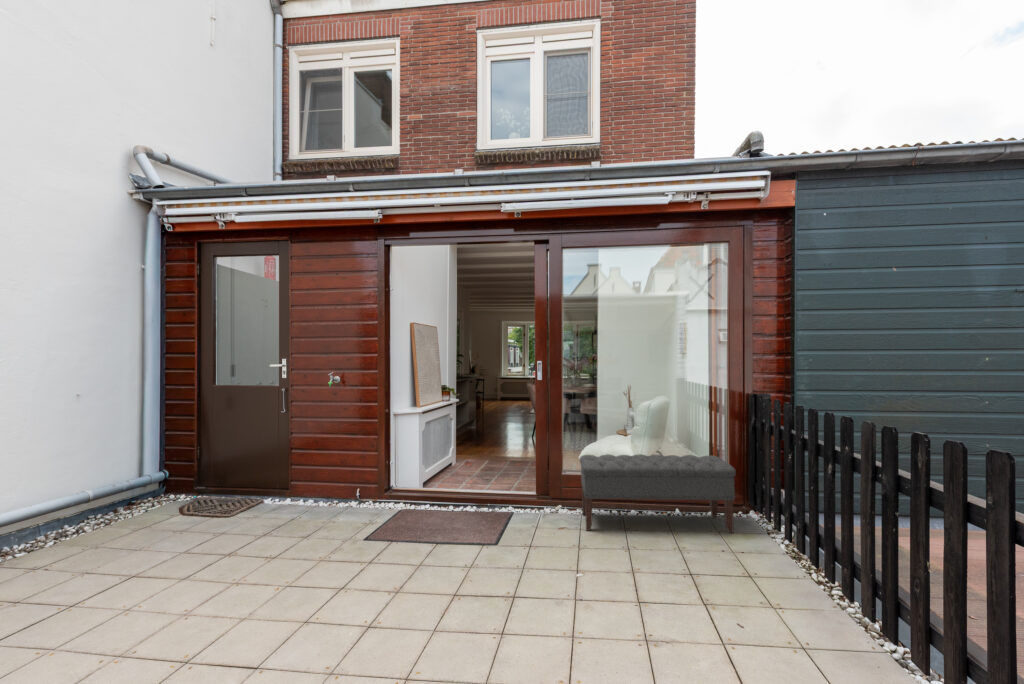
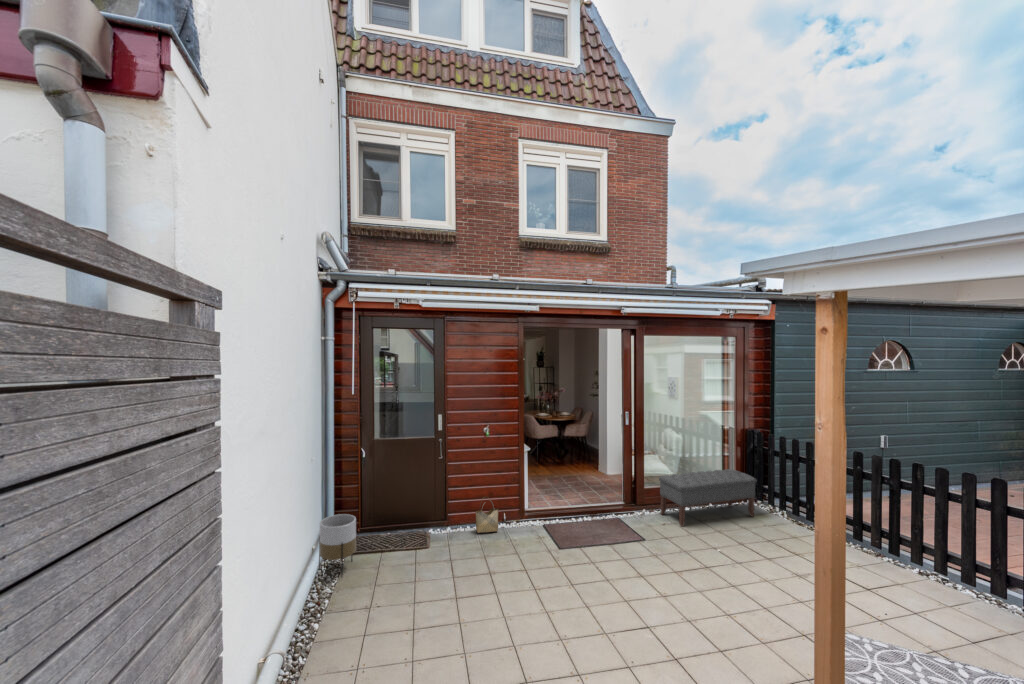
planter: none [99,458,150,525] -> present [319,514,356,576]
woven basket: none [314,462,345,506] -> present [475,497,498,533]

